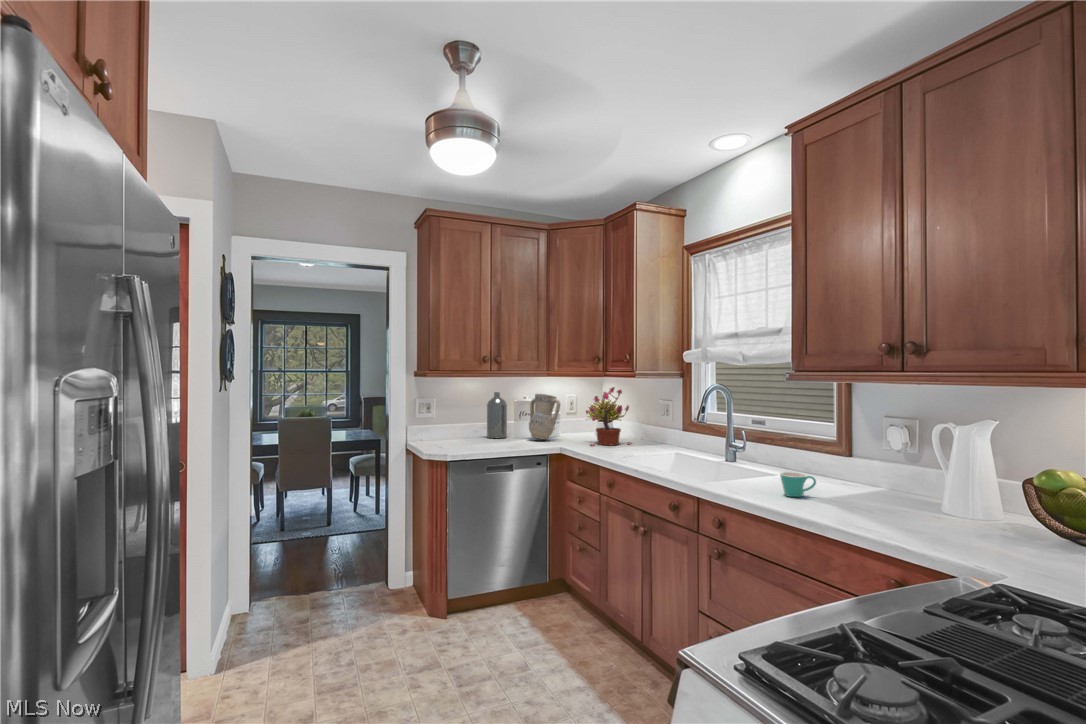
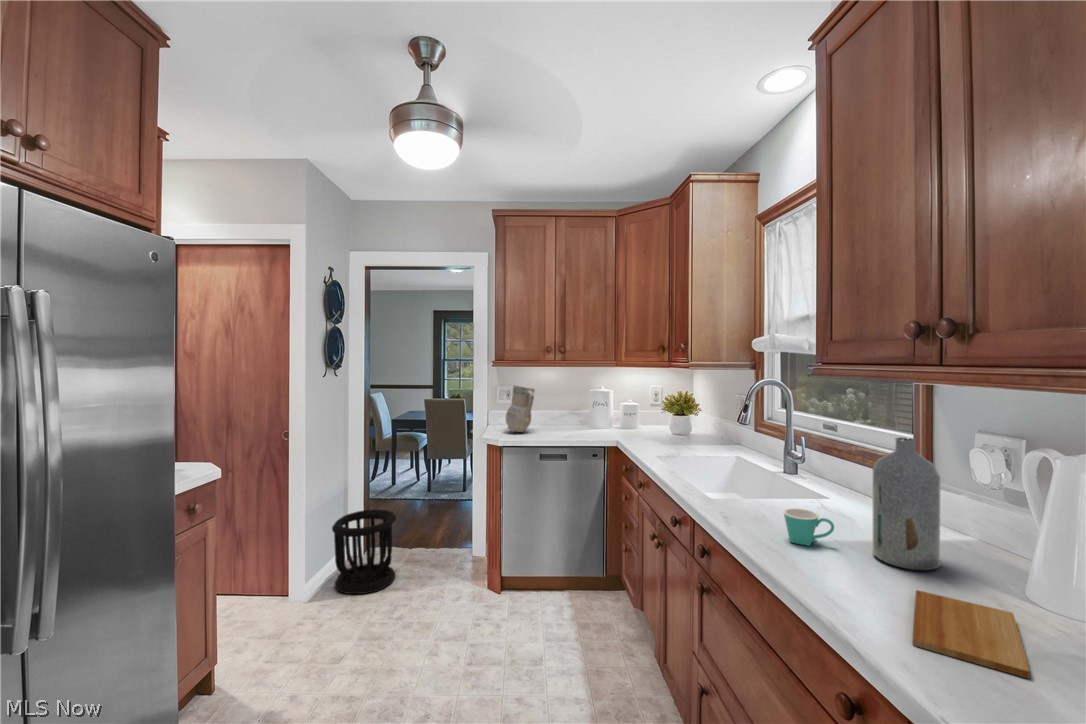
potted plant: present [586,387,631,446] -> none [649,378,699,441]
bottle: present [487,392,507,439] -> present [873,437,940,570]
vase: present [529,394,560,440] -> present [506,385,535,432]
cutting board: none [887,508,971,536] -> present [912,590,1030,678]
wastebasket: none [235,541,314,642] -> present [332,510,396,594]

